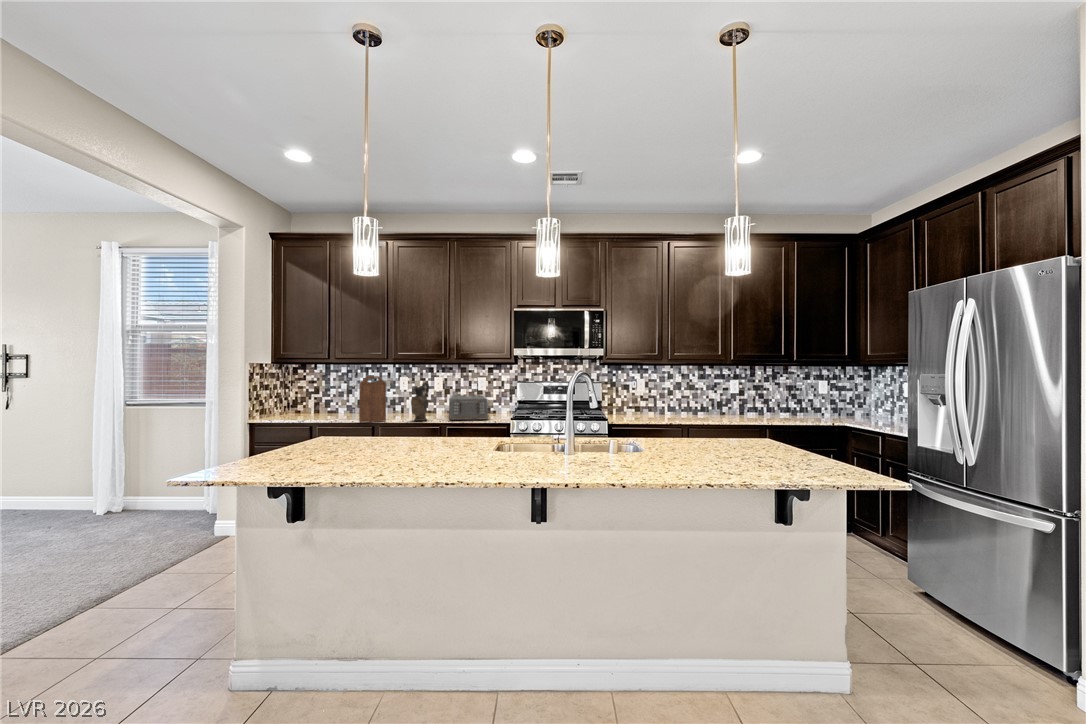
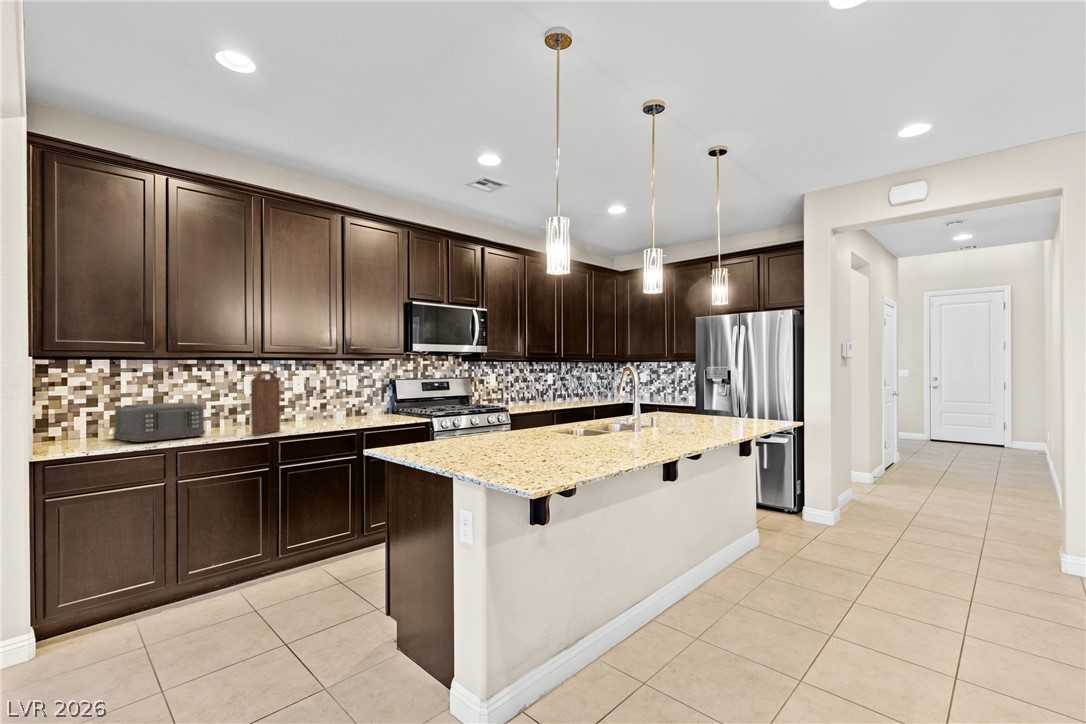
ceramic pitcher: present [411,382,429,421] -> none [310,379,332,427]
toaster: present [449,395,488,420] -> present [113,402,205,442]

